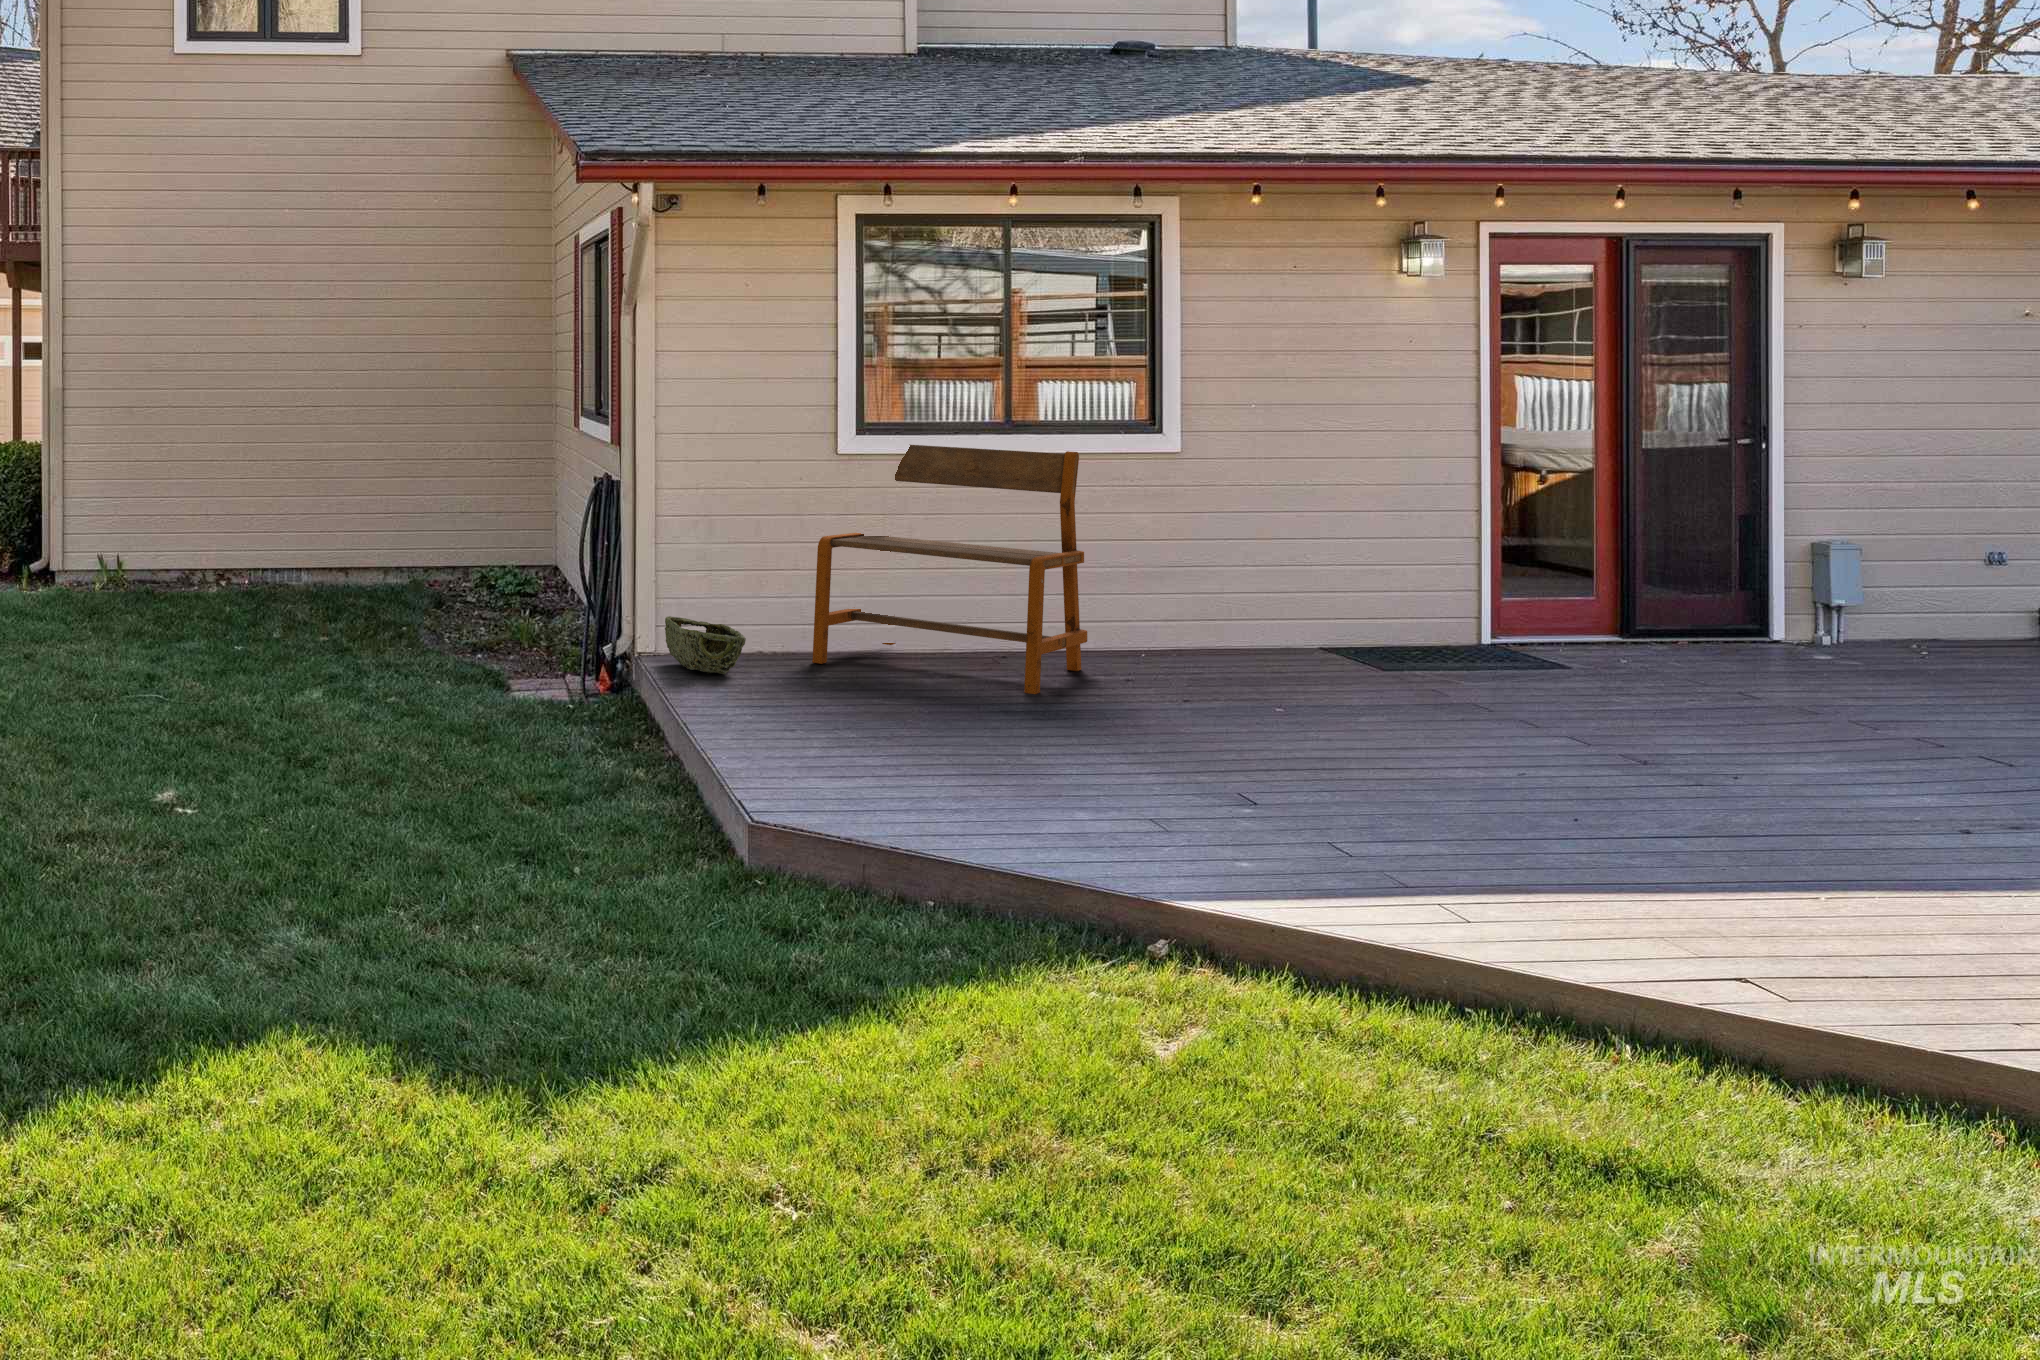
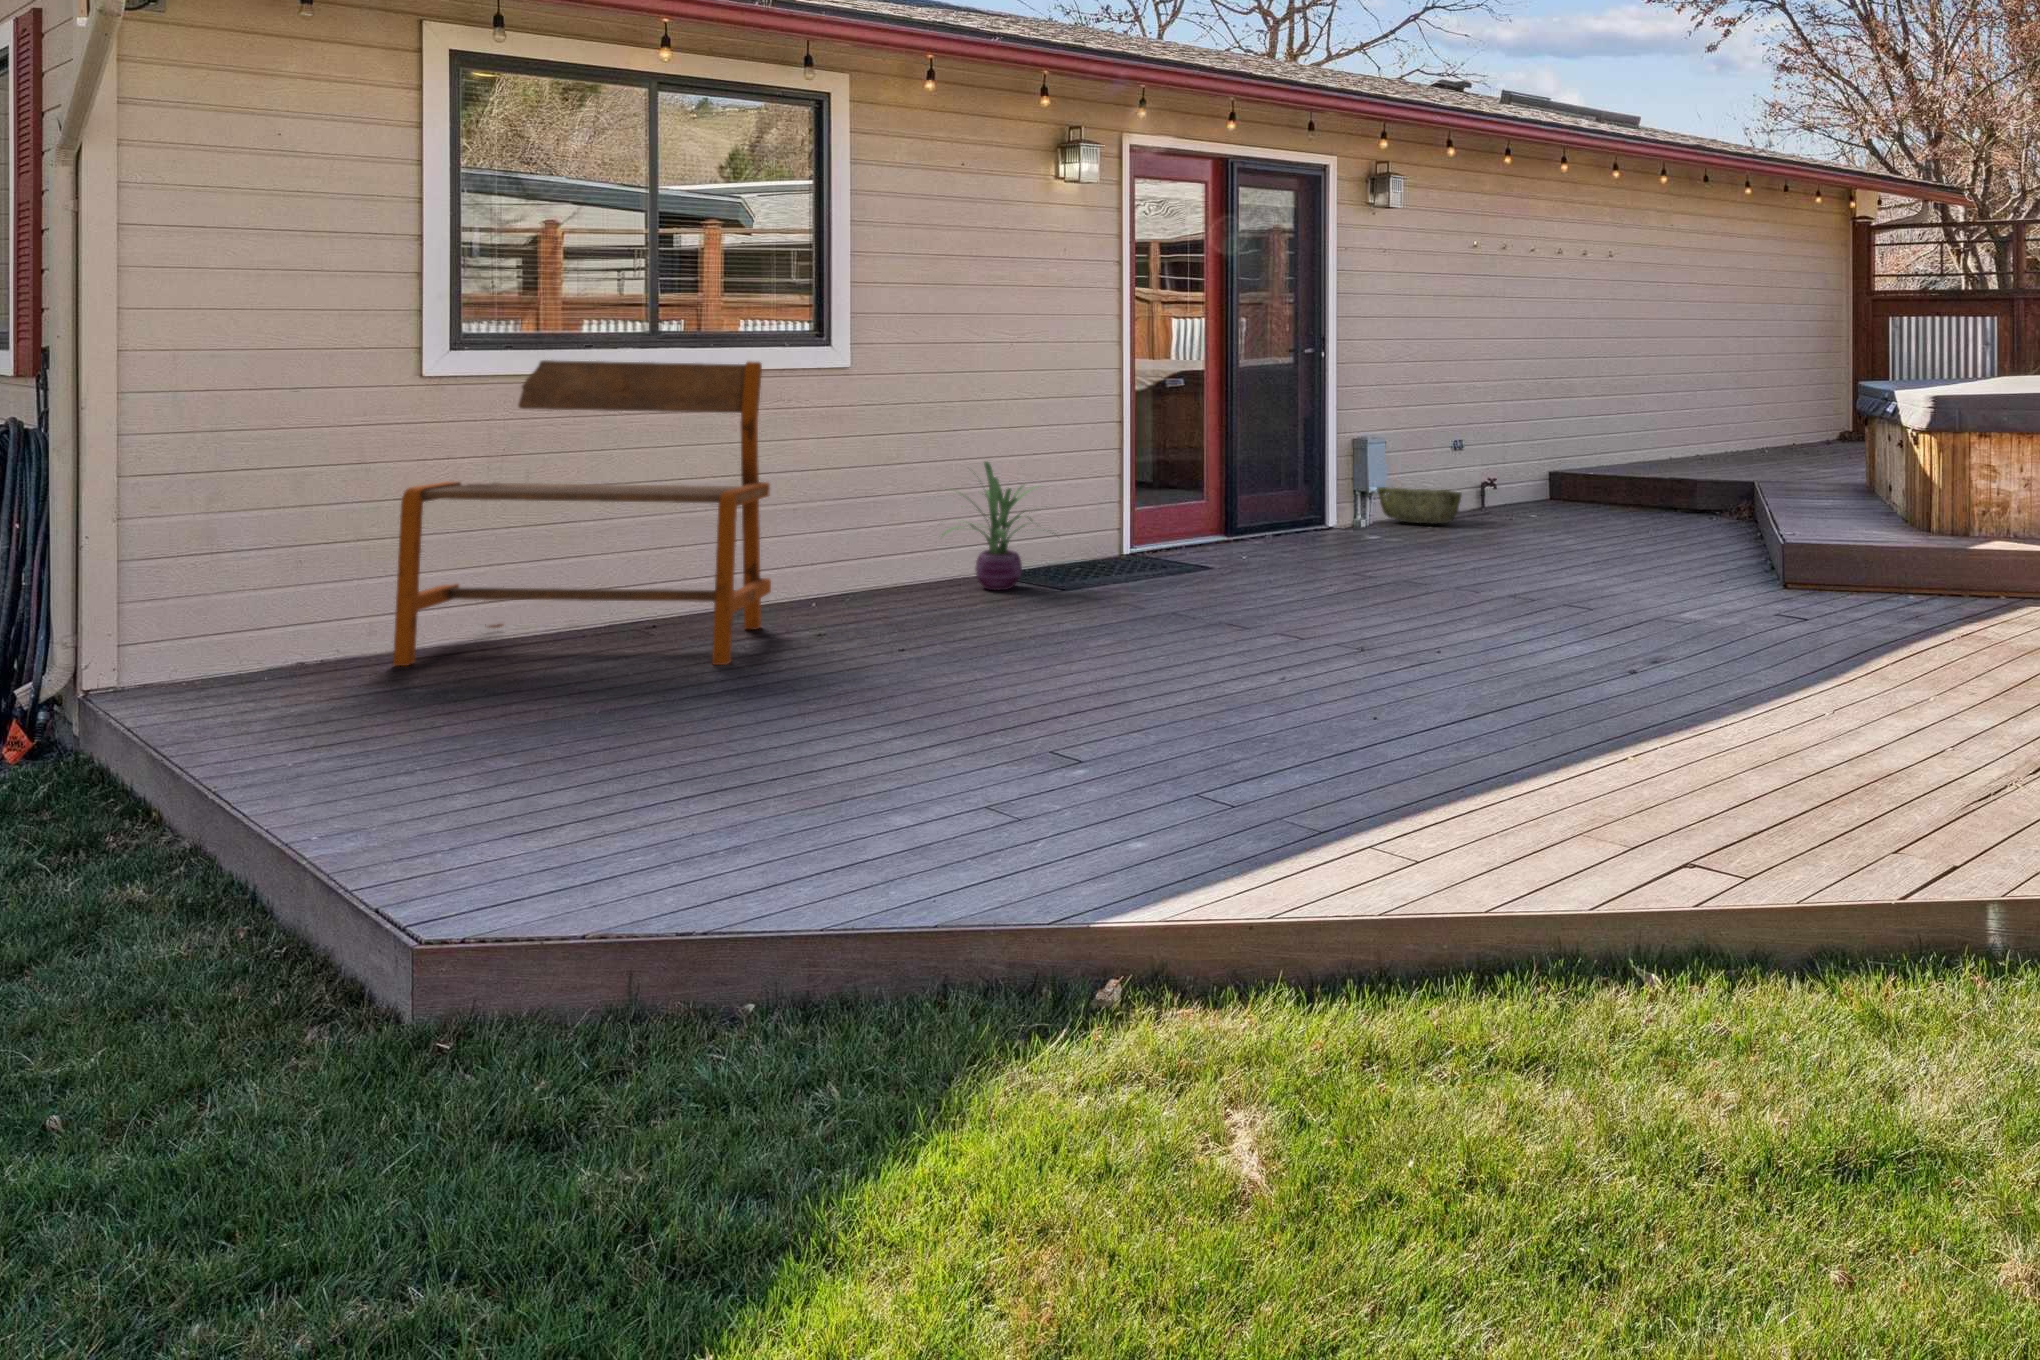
decorative plant: none [1254,544,1377,666] -> present [942,462,1044,590]
woven basket: present [665,616,746,674] -> present [1377,487,1462,524]

